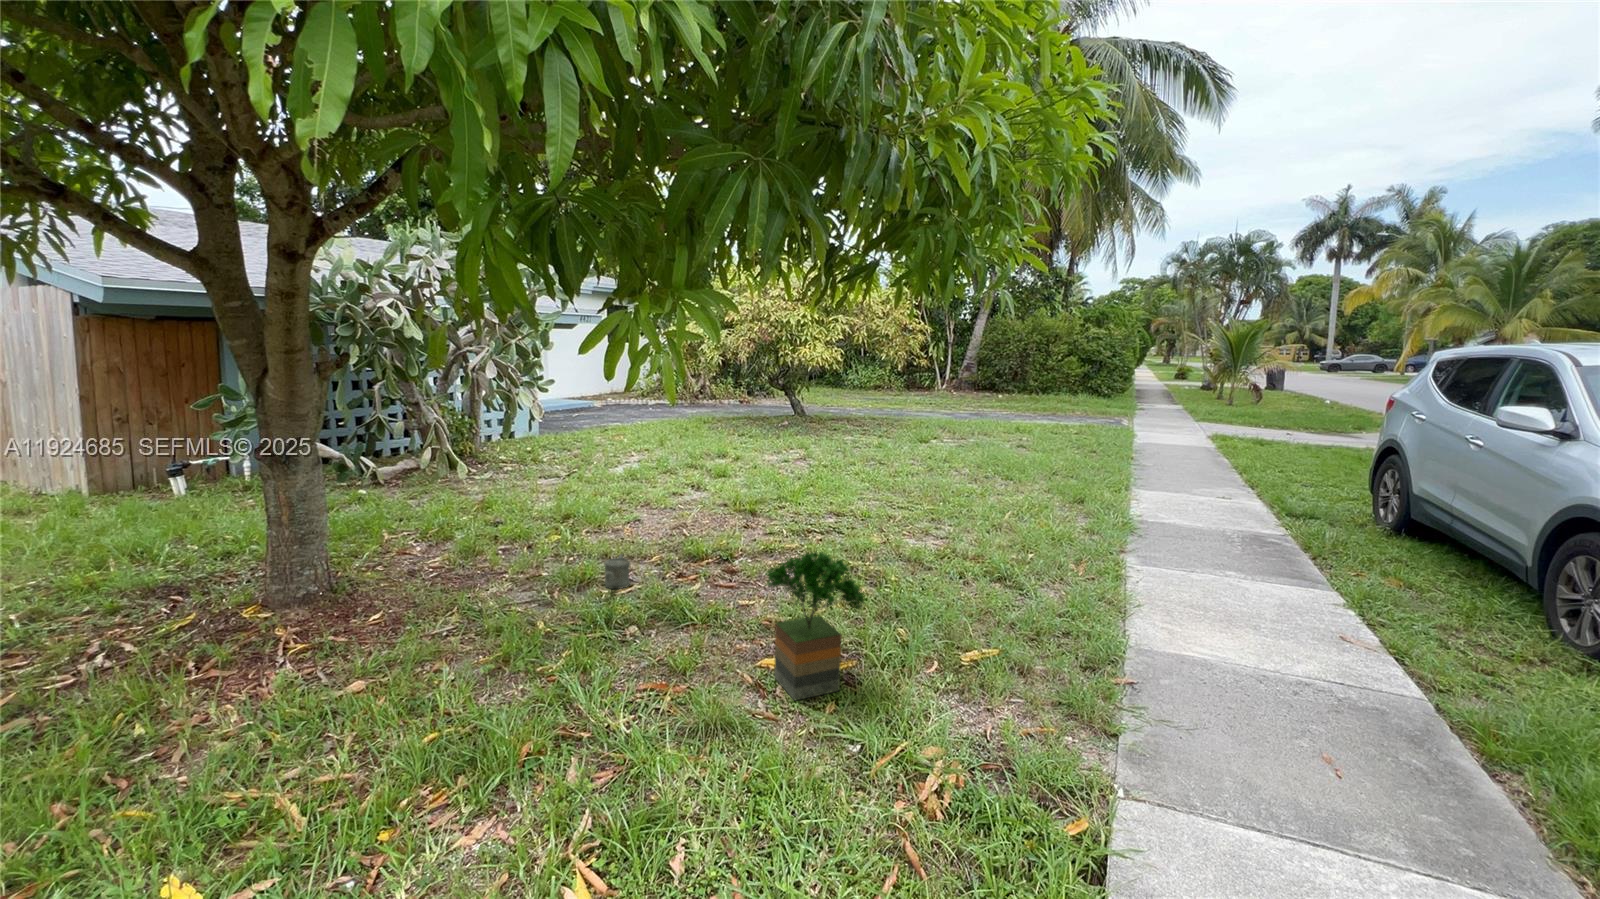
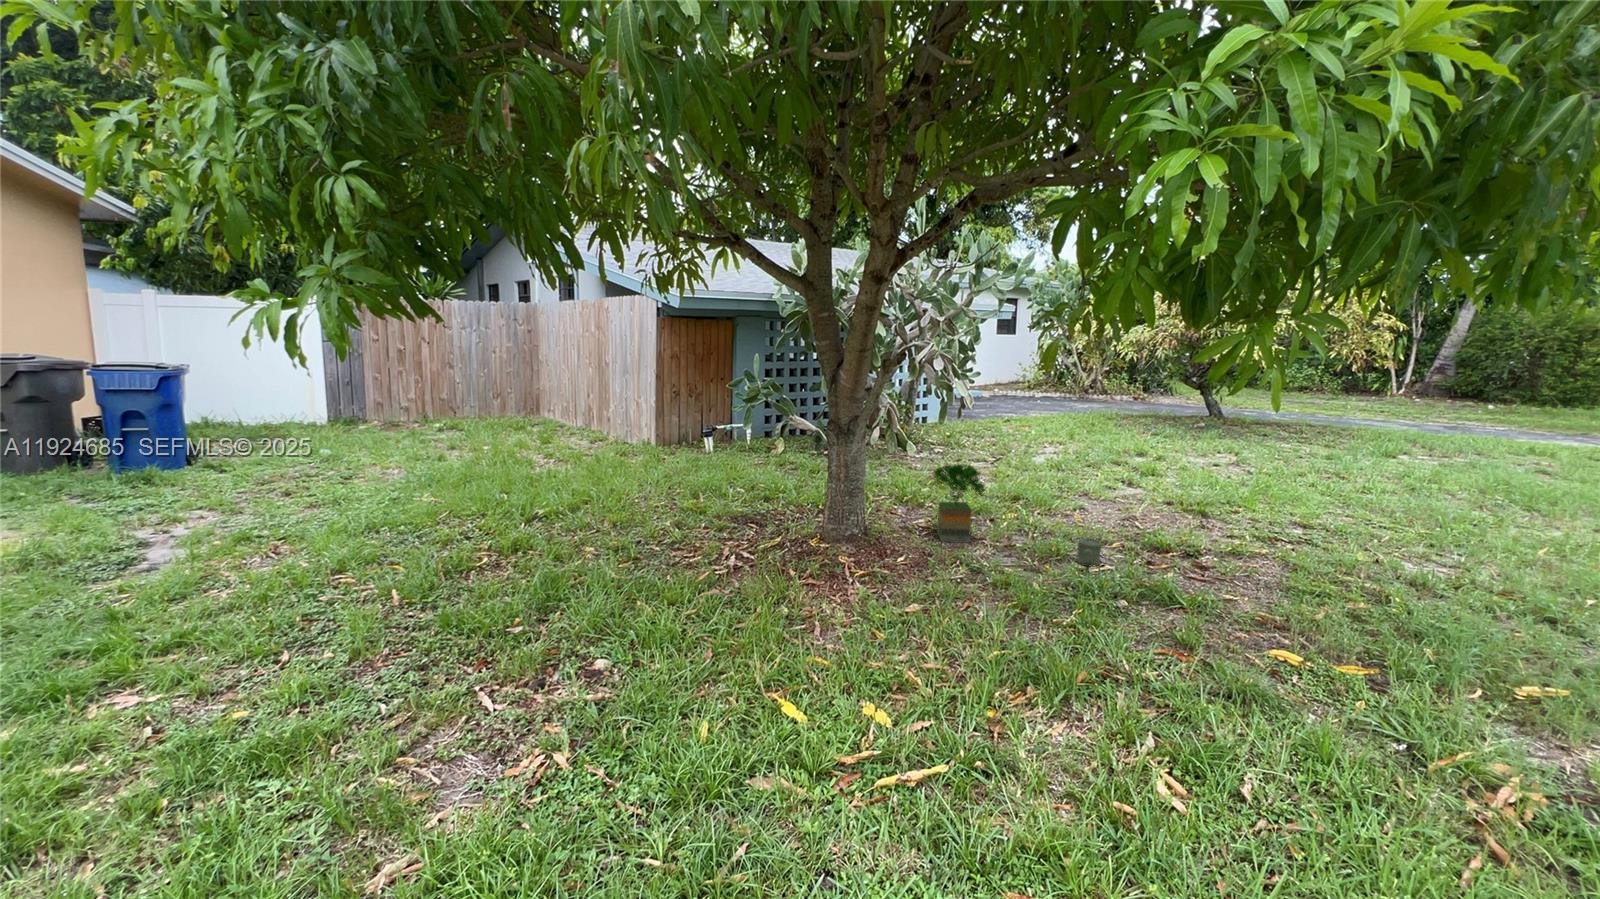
potted tree: present [766,552,866,701] -> present [934,463,985,543]

